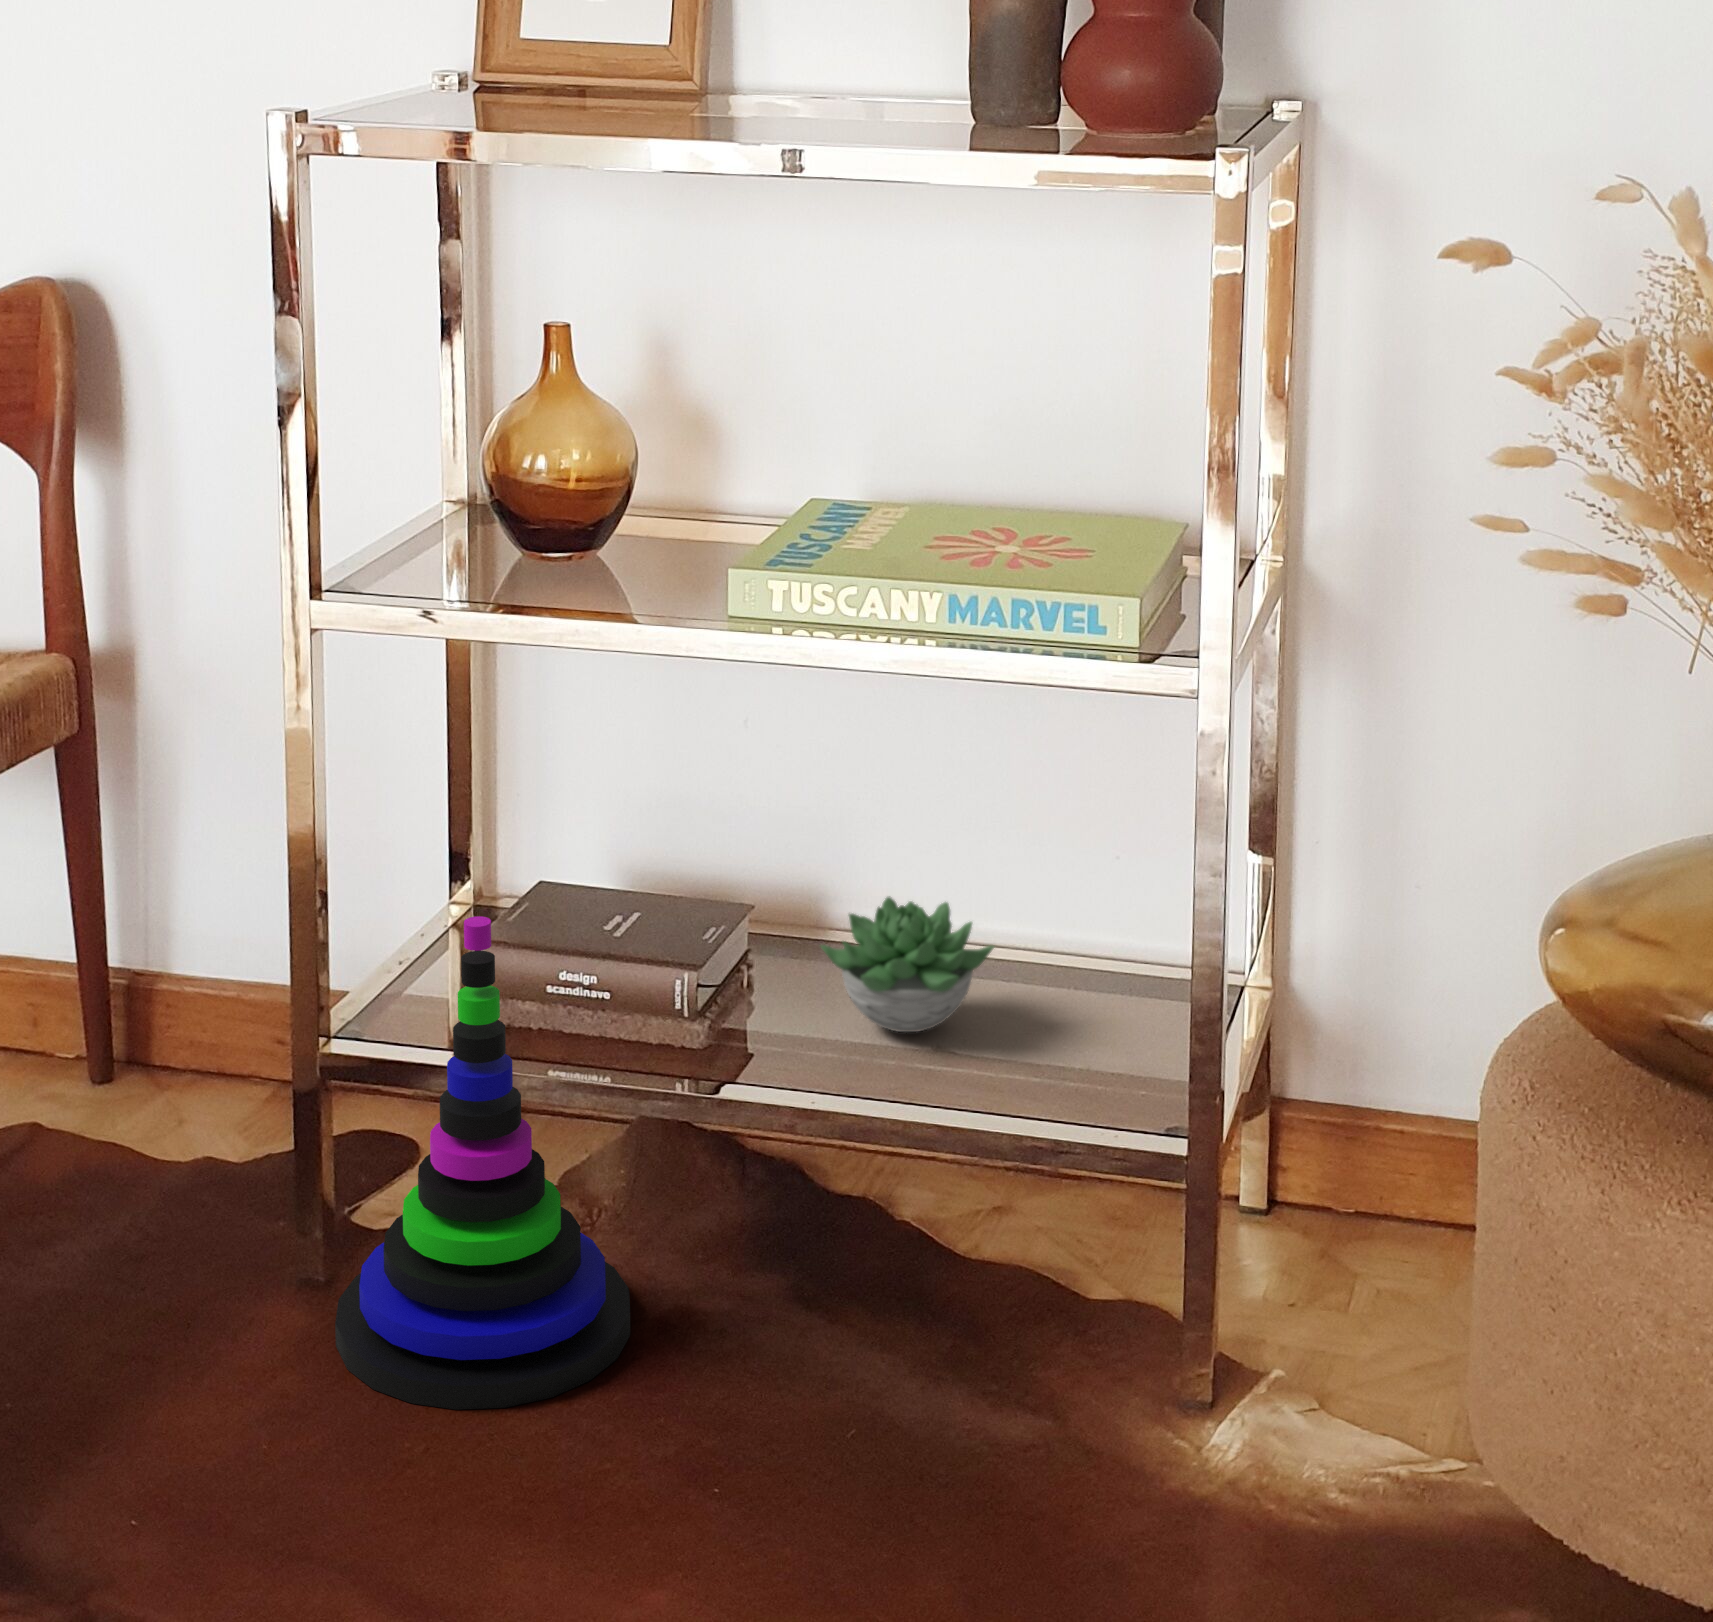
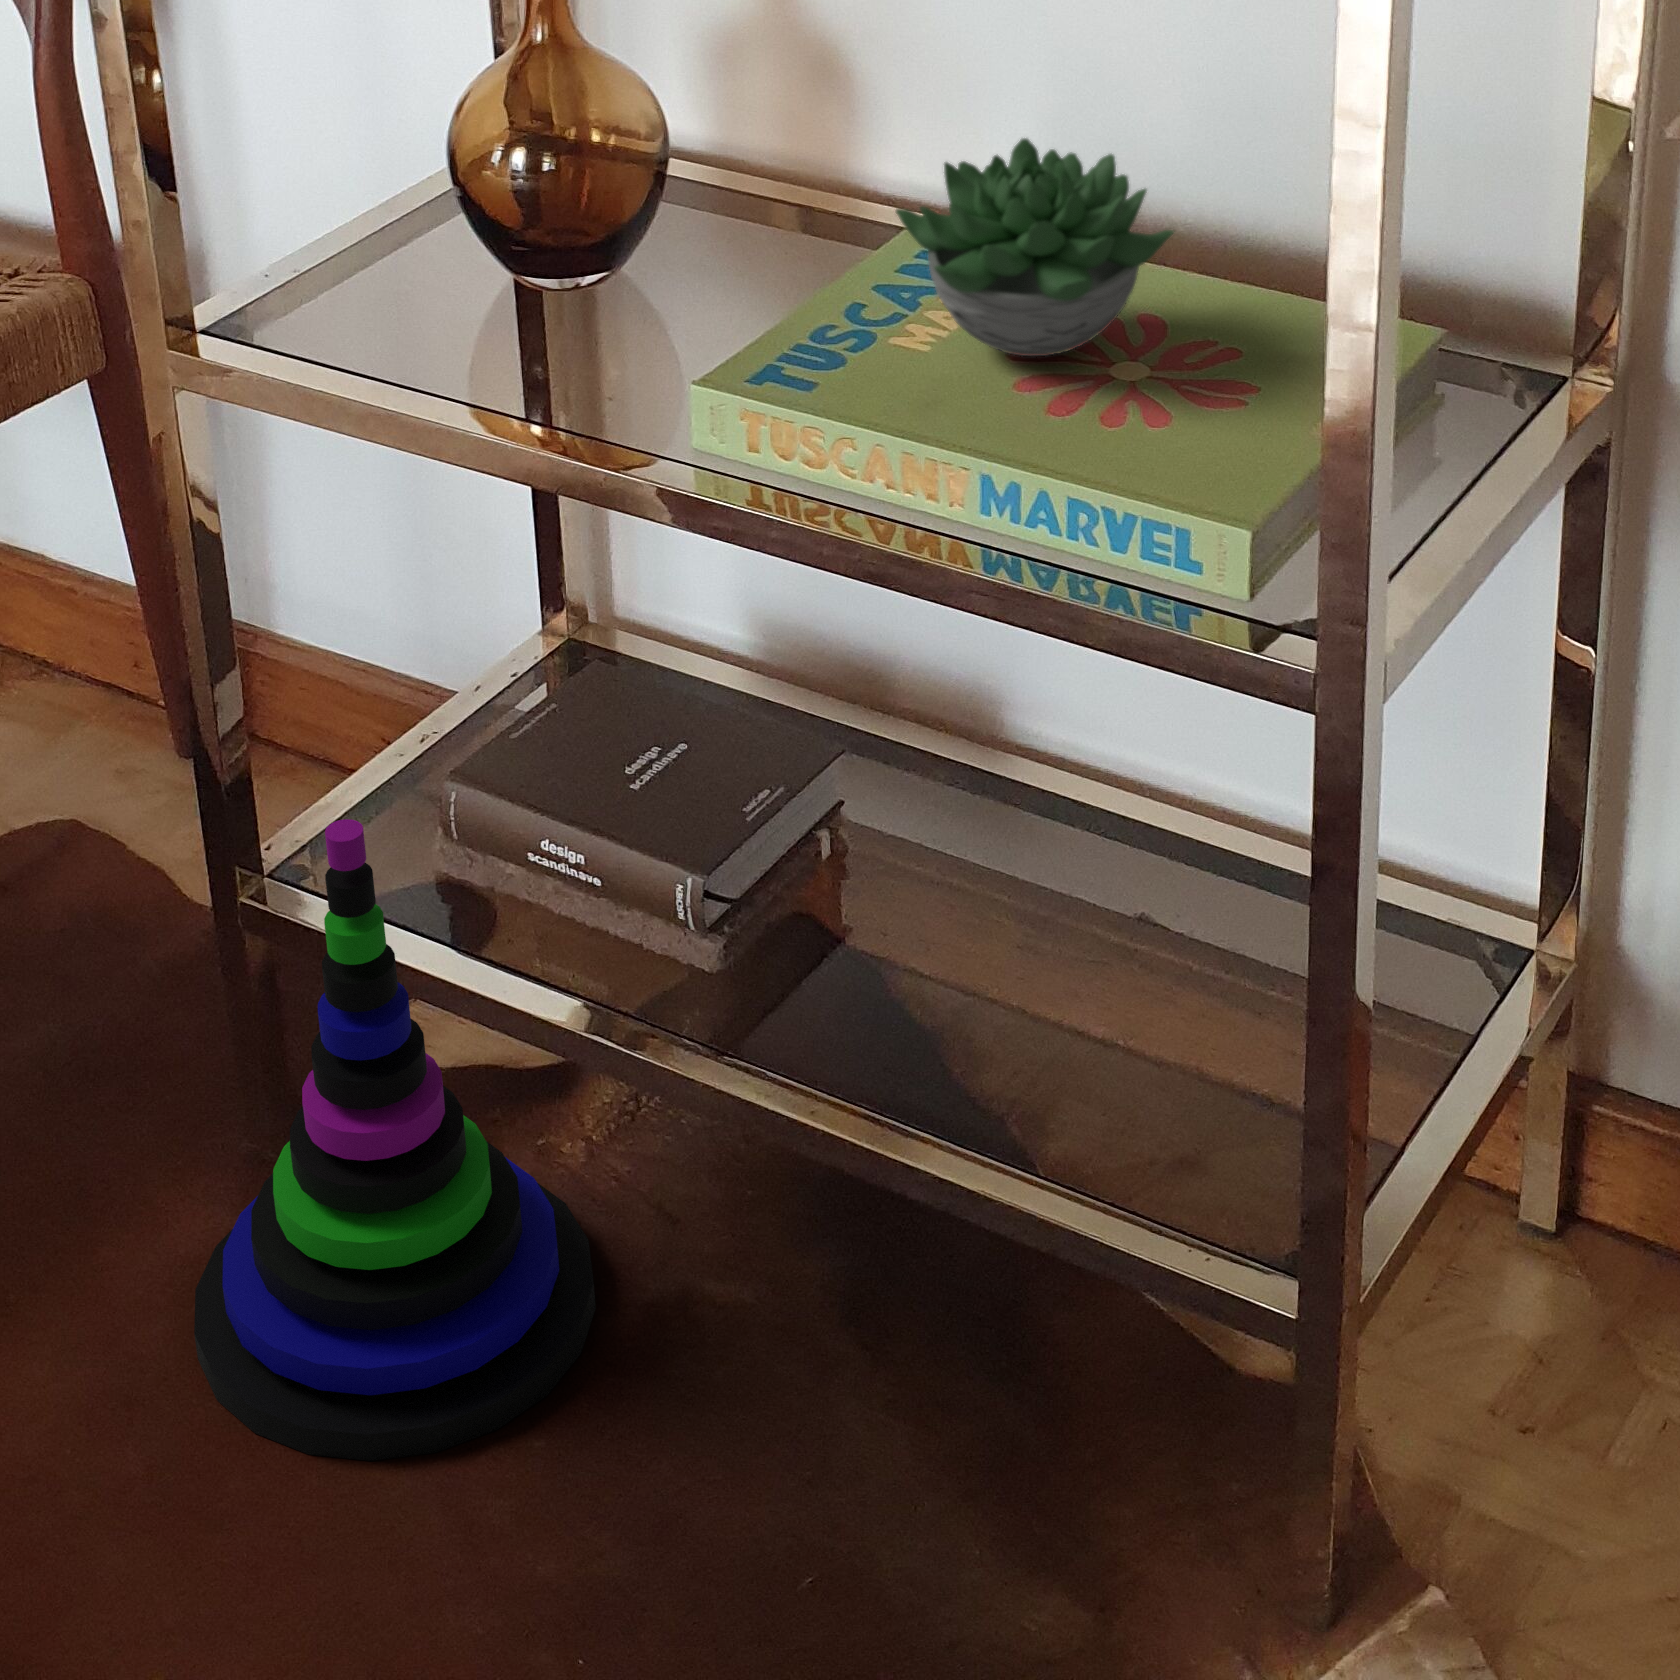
succulent plant: present [821,896,994,1032] -> present [896,138,1173,356]

